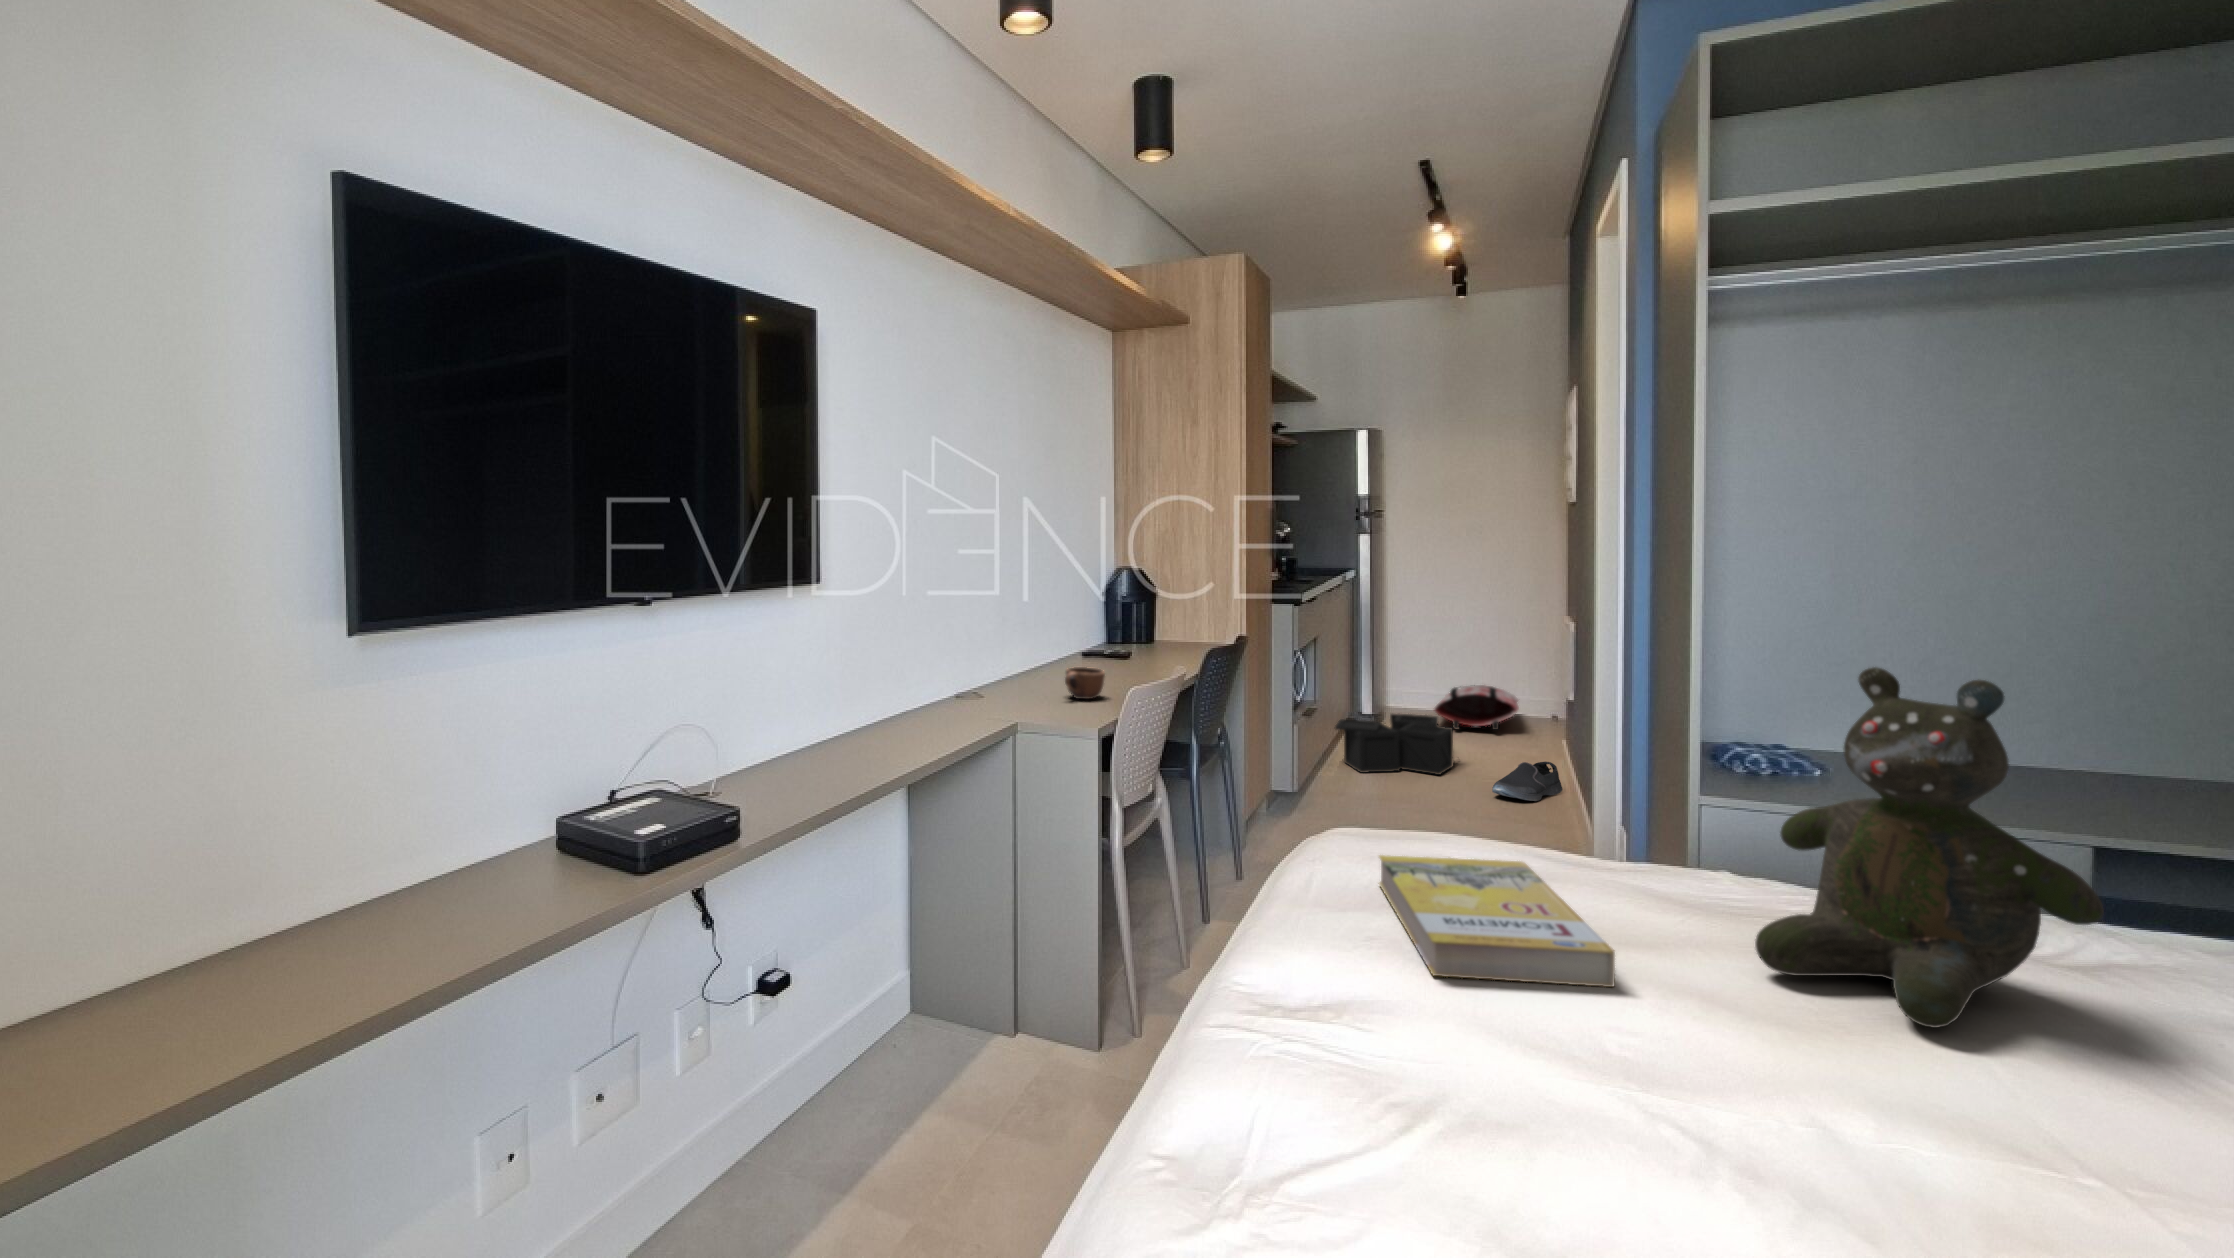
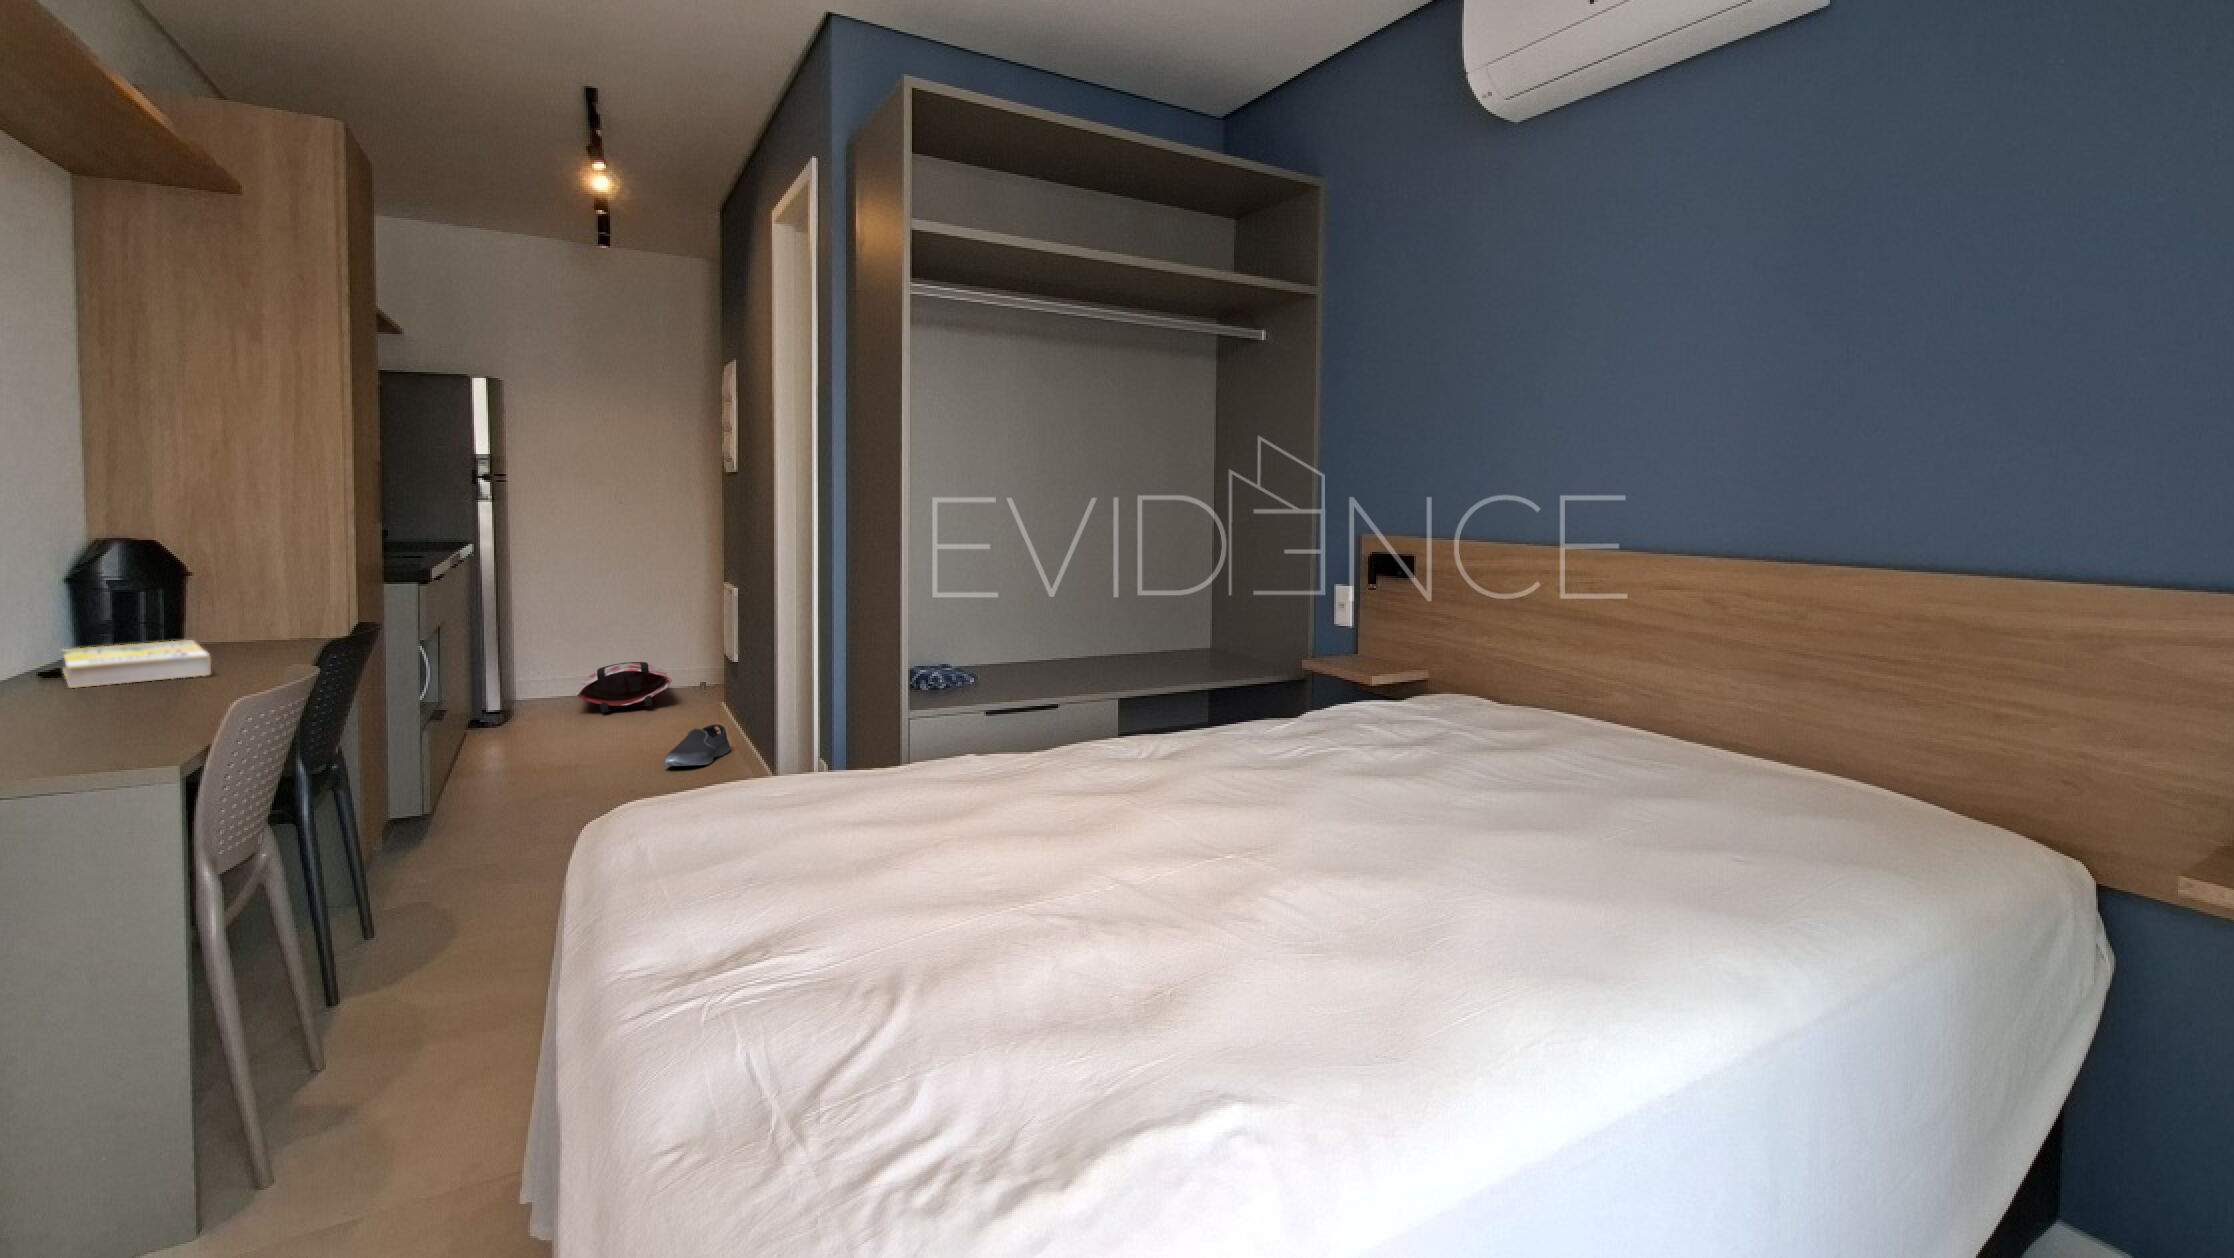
mug: present [1065,667,1105,699] -> none [76,683,166,734]
teddy bear: present [1755,667,2104,1028] -> none [1038,571,1213,809]
storage bin: present [1335,714,1453,775] -> none [464,699,618,778]
book: present [1379,855,1615,987] -> present [62,640,211,688]

